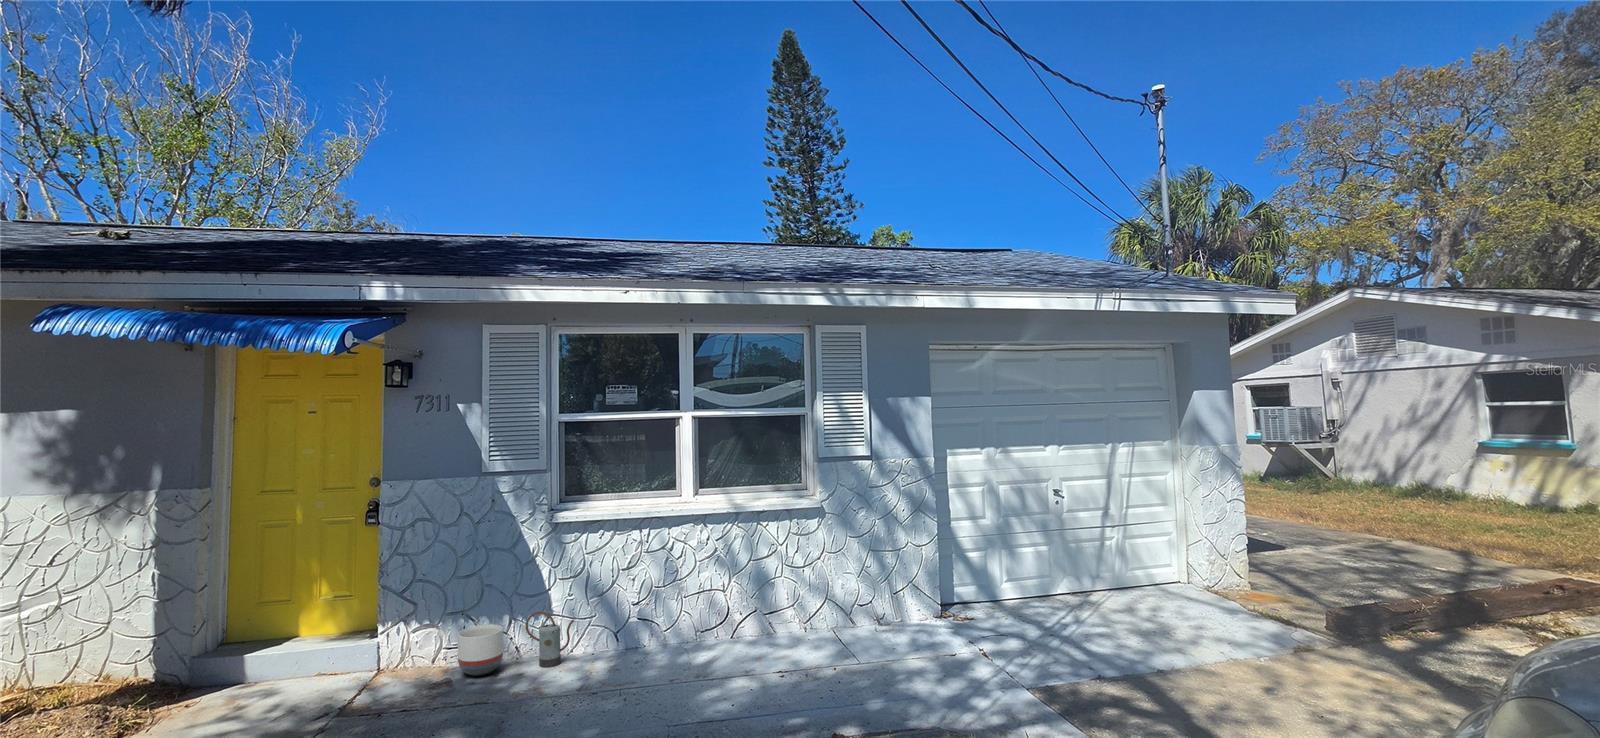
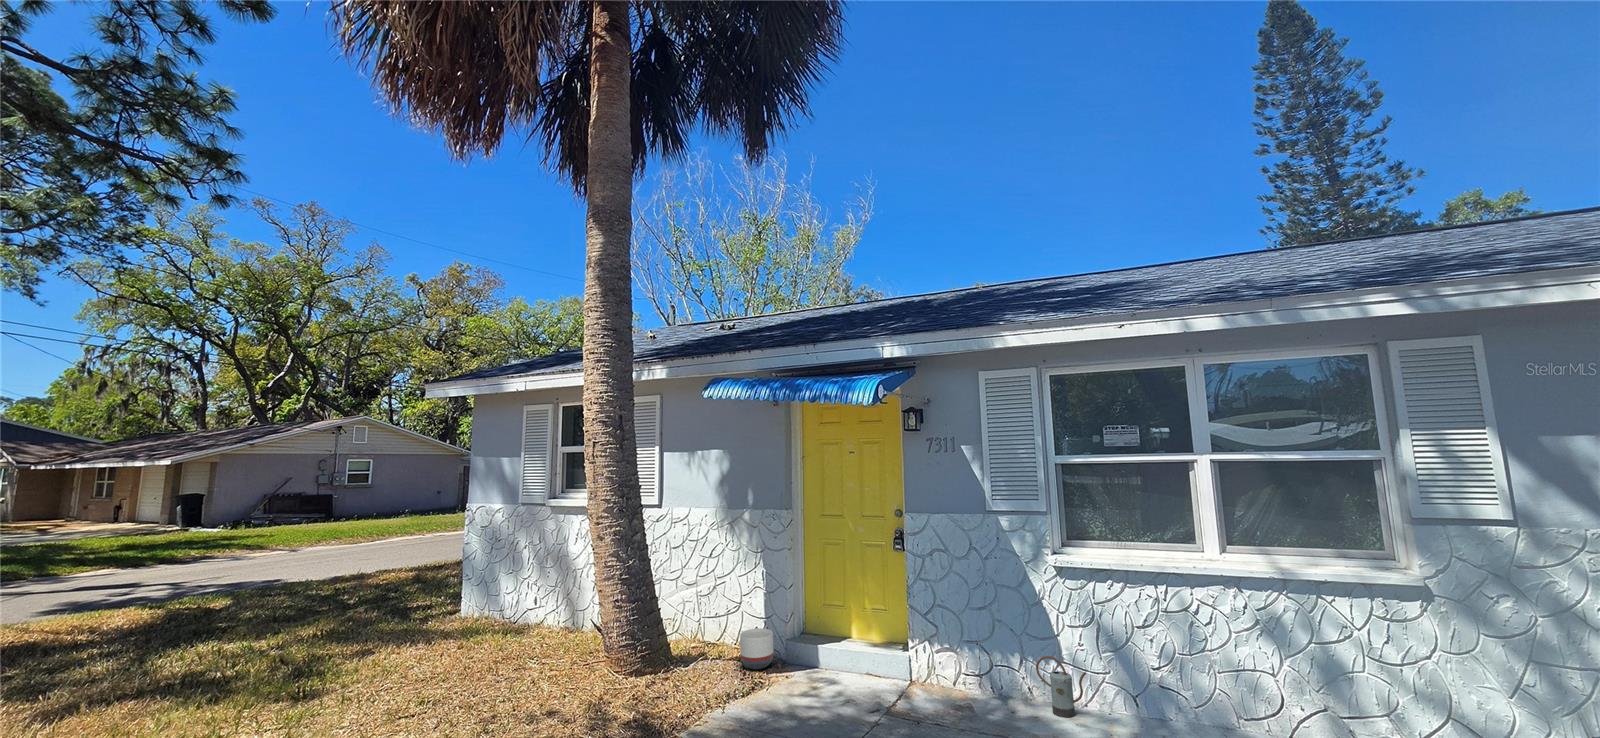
planter: present [458,624,503,676] -> present [740,628,774,670]

